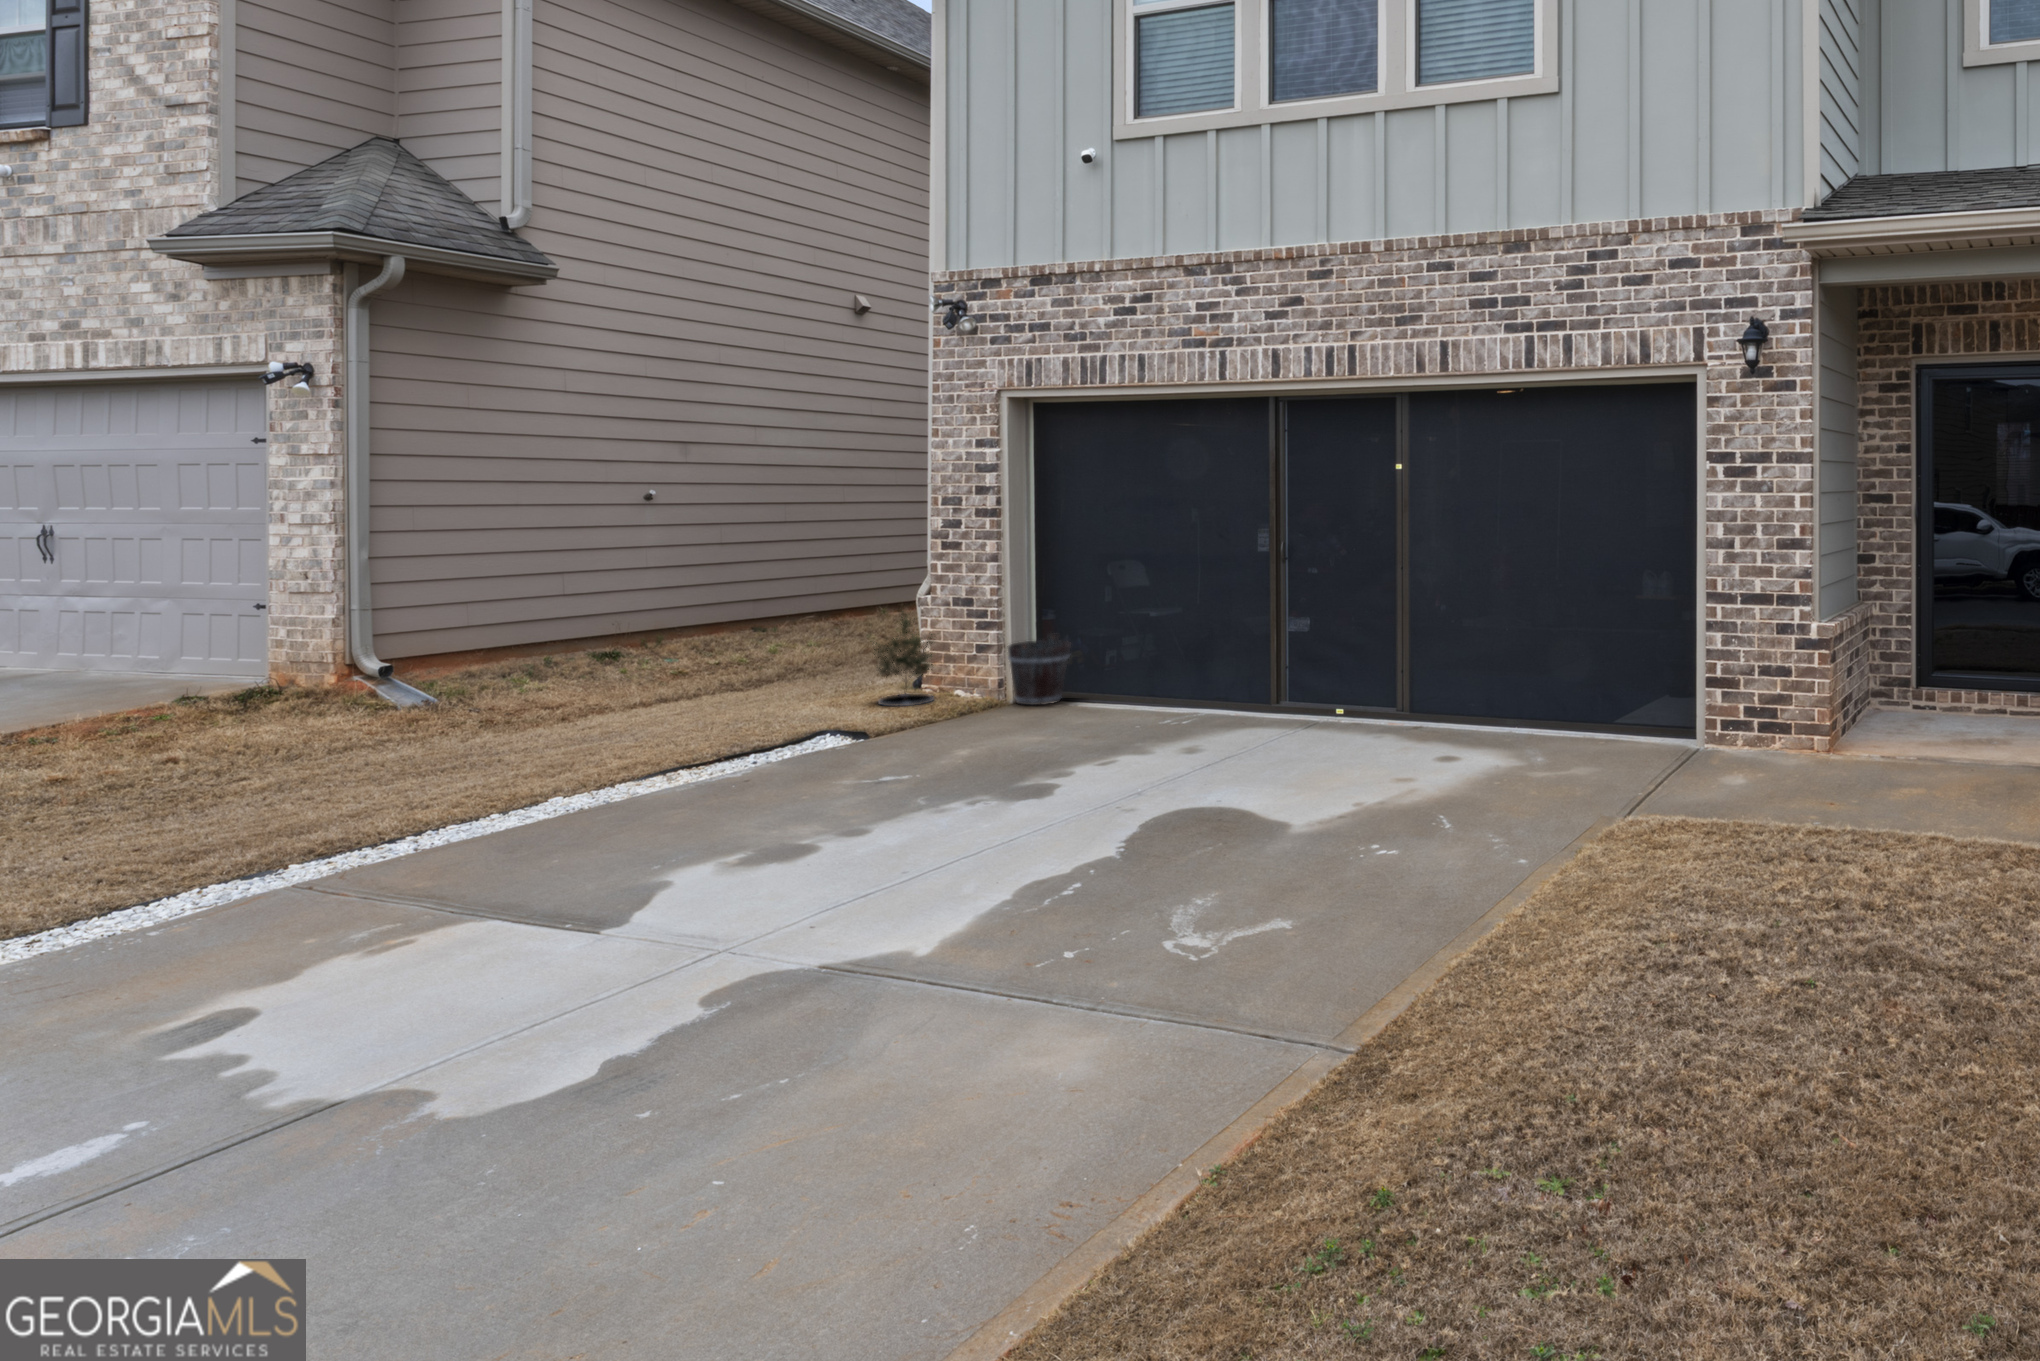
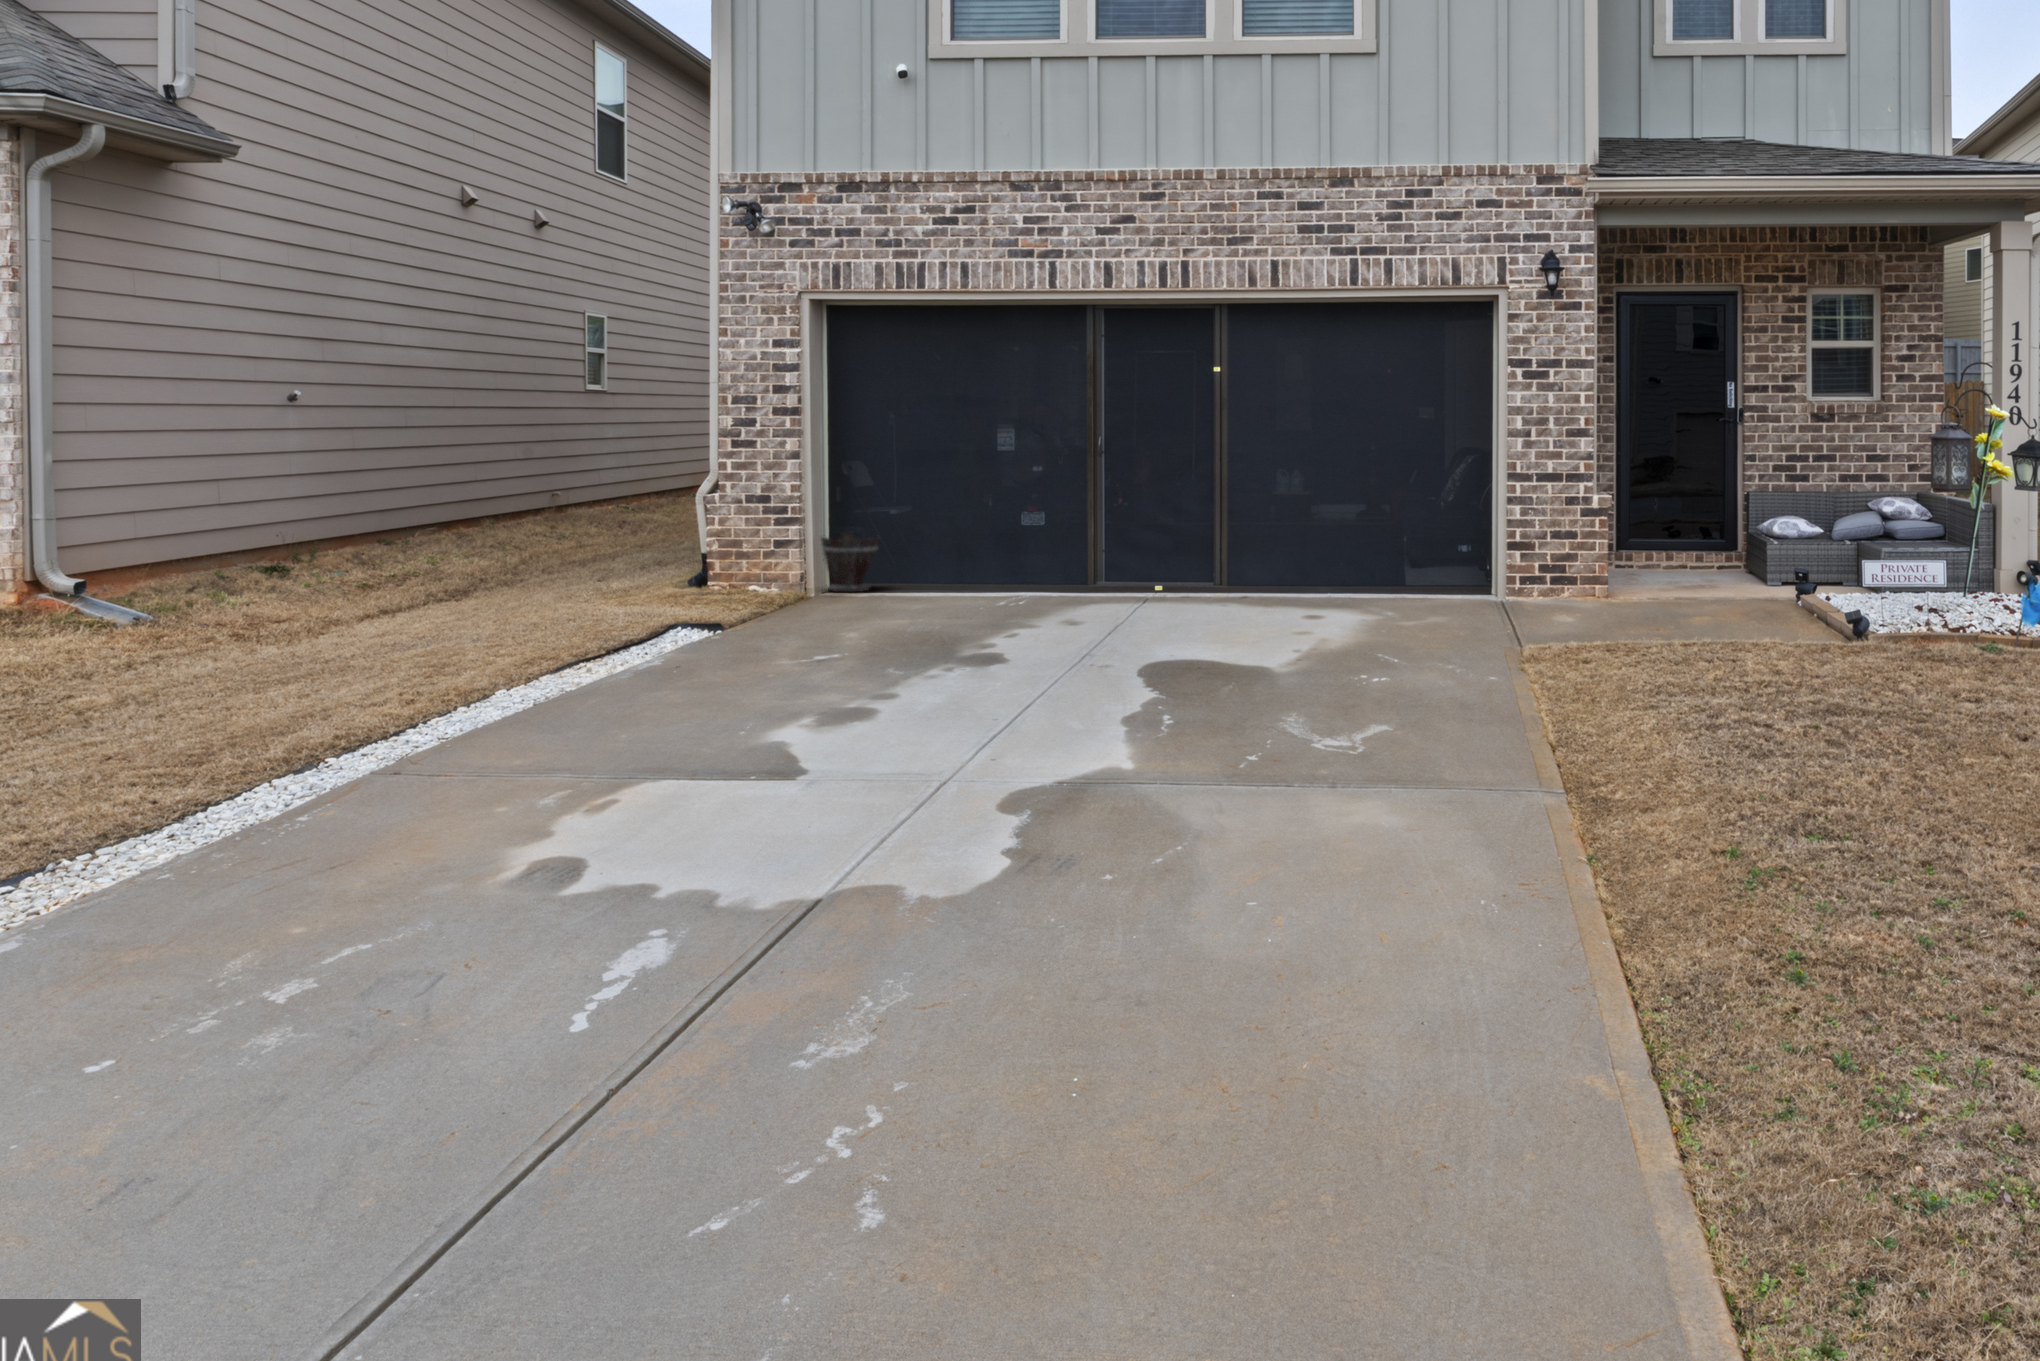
potted tree: present [873,611,933,706] -> none [678,502,747,597]

